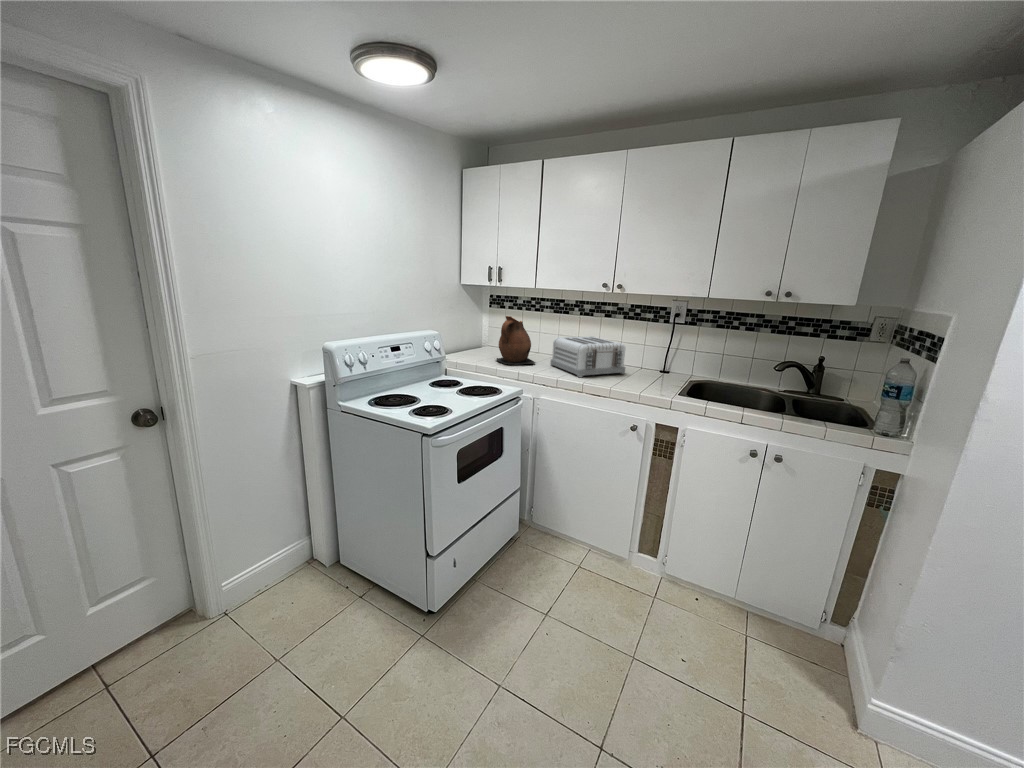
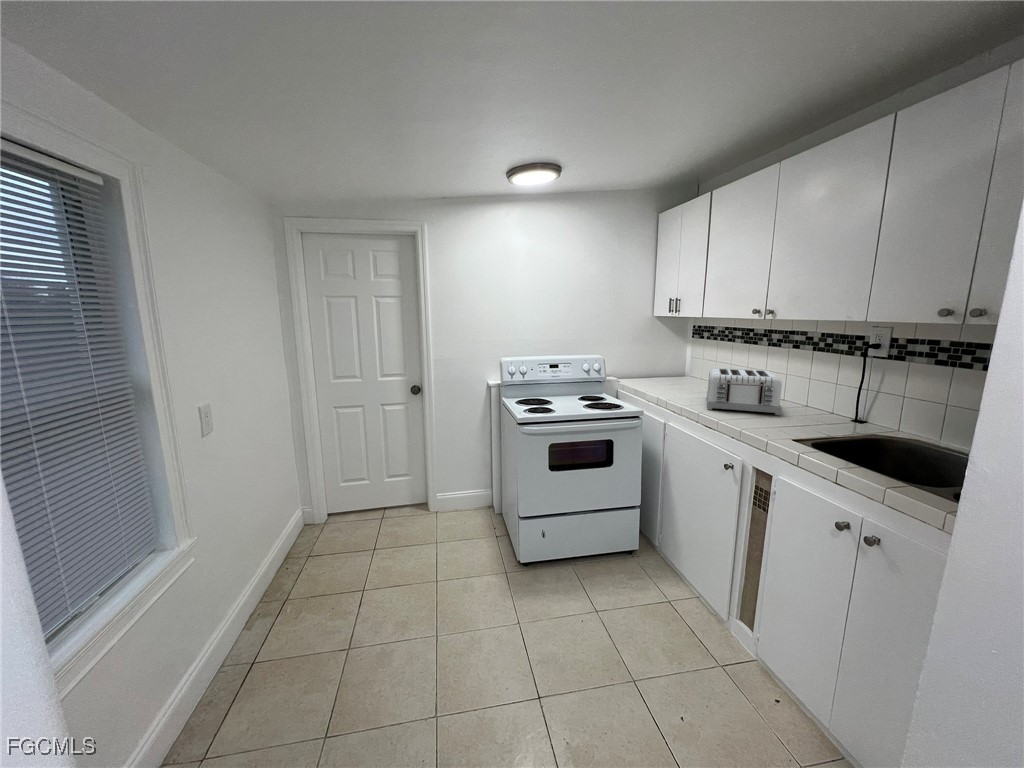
ceramic pitcher: present [497,316,535,364] -> none [656,344,697,394]

